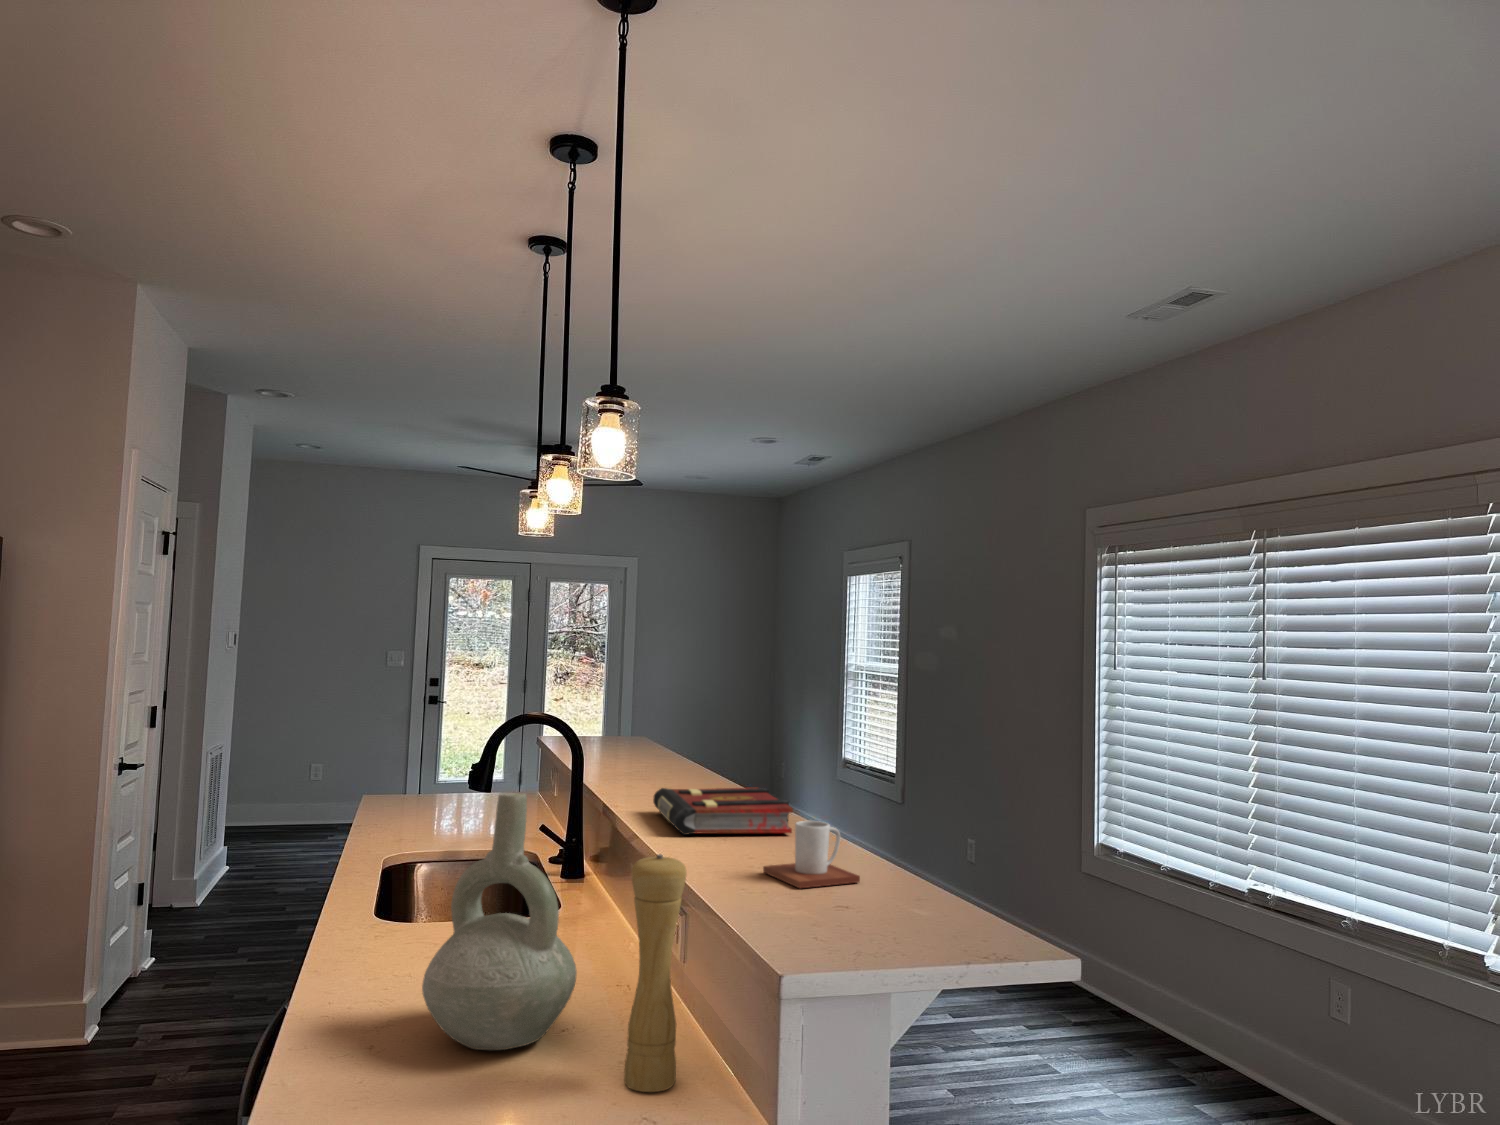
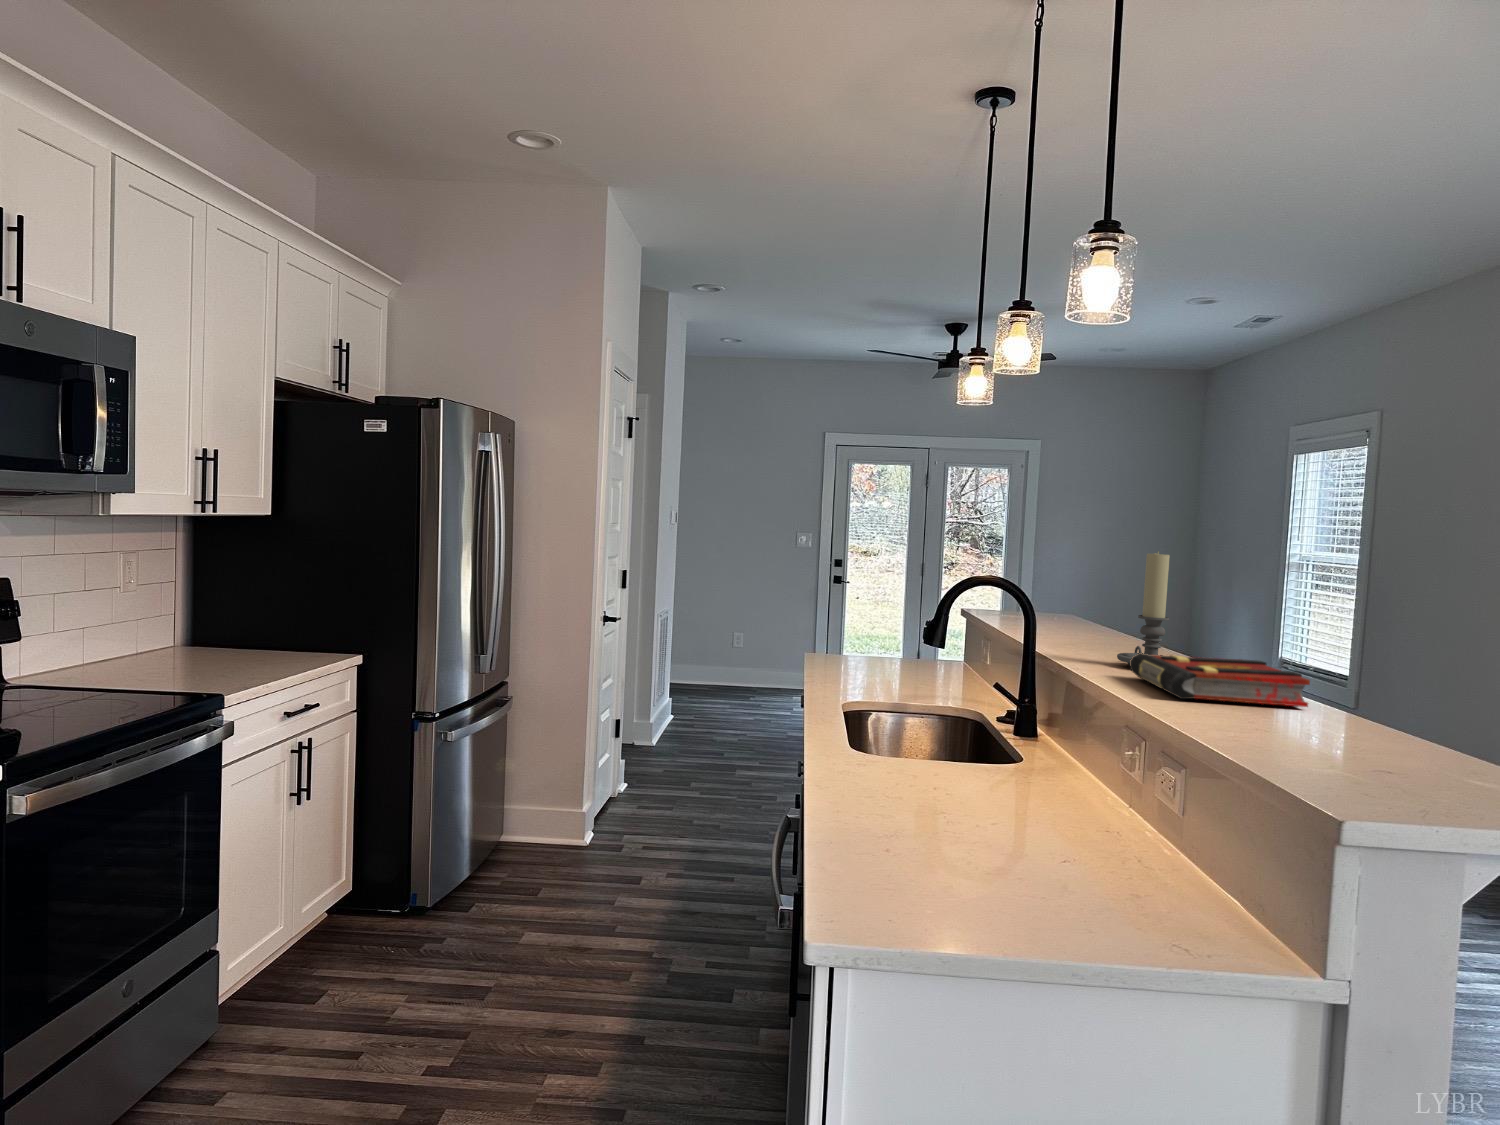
candle holder: none [652,686,712,801] -> present [1117,551,1170,665]
decorative vase: present [422,793,577,1050] -> none [955,630,1115,885]
mug: present [763,821,860,888] -> none [1305,688,1439,761]
pepper mill: present [624,854,687,1092] -> none [1186,701,1267,950]

